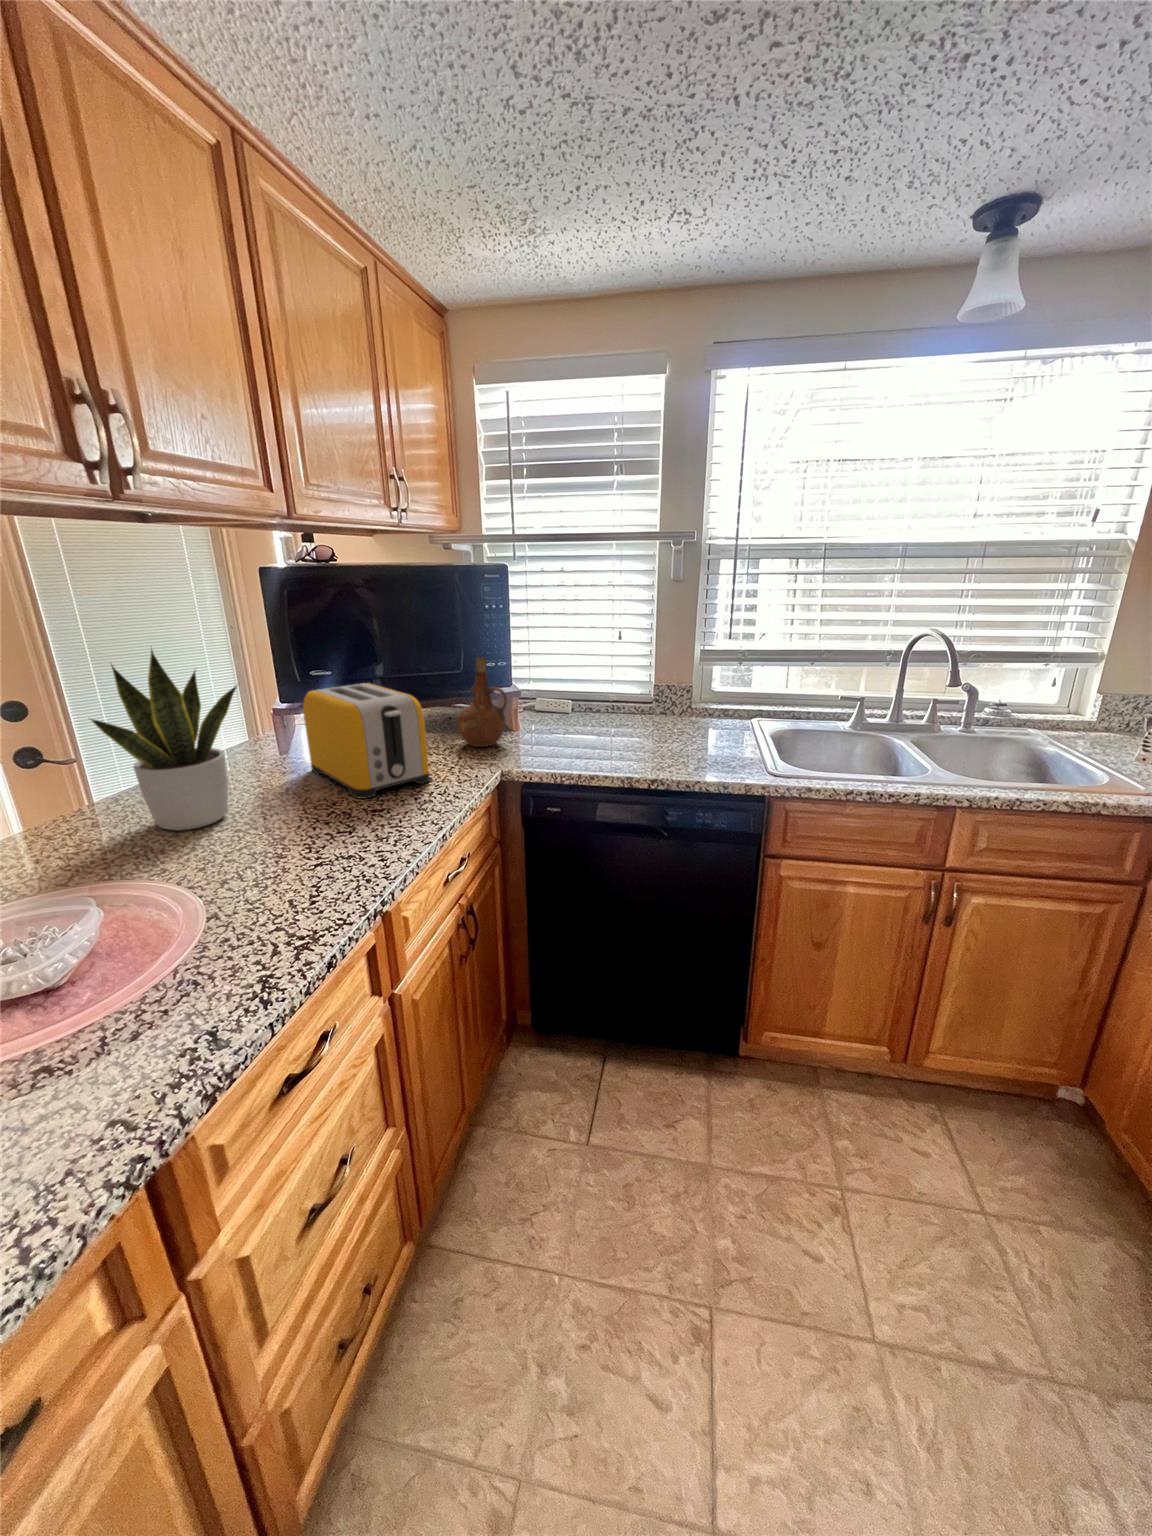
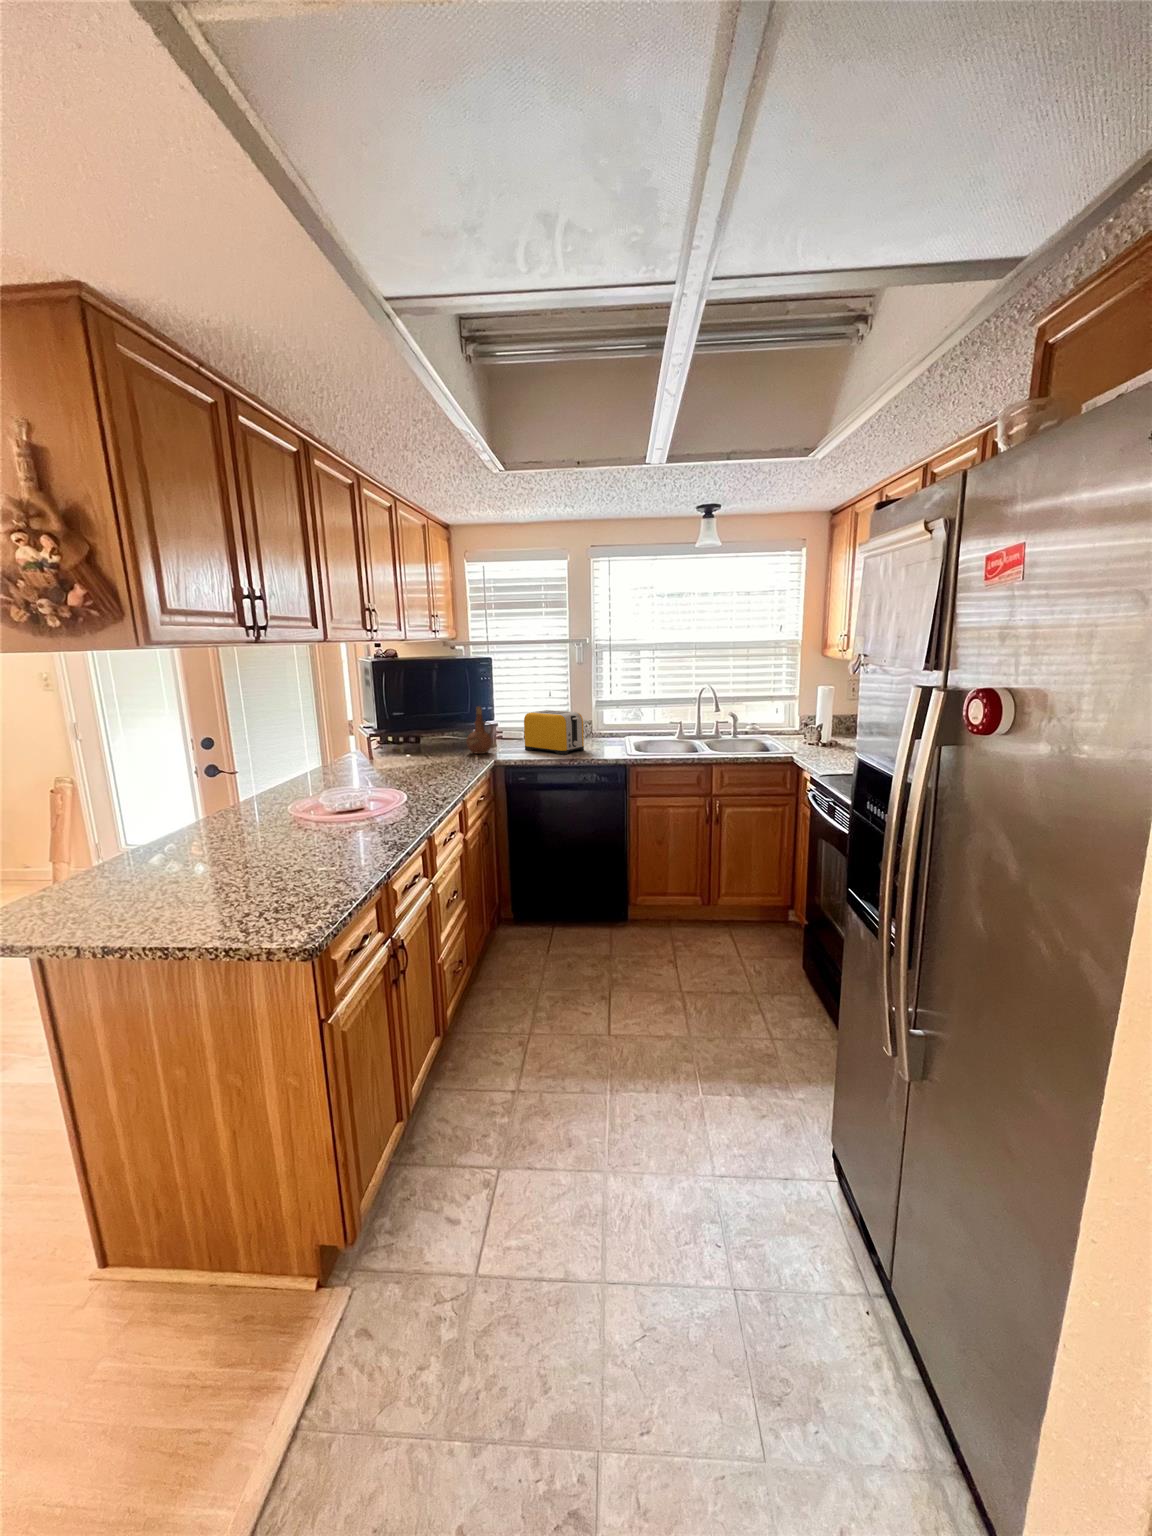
potted plant: present [91,649,237,830] -> none [329,700,380,783]
toaster: present [303,683,430,799] -> present [524,710,584,755]

